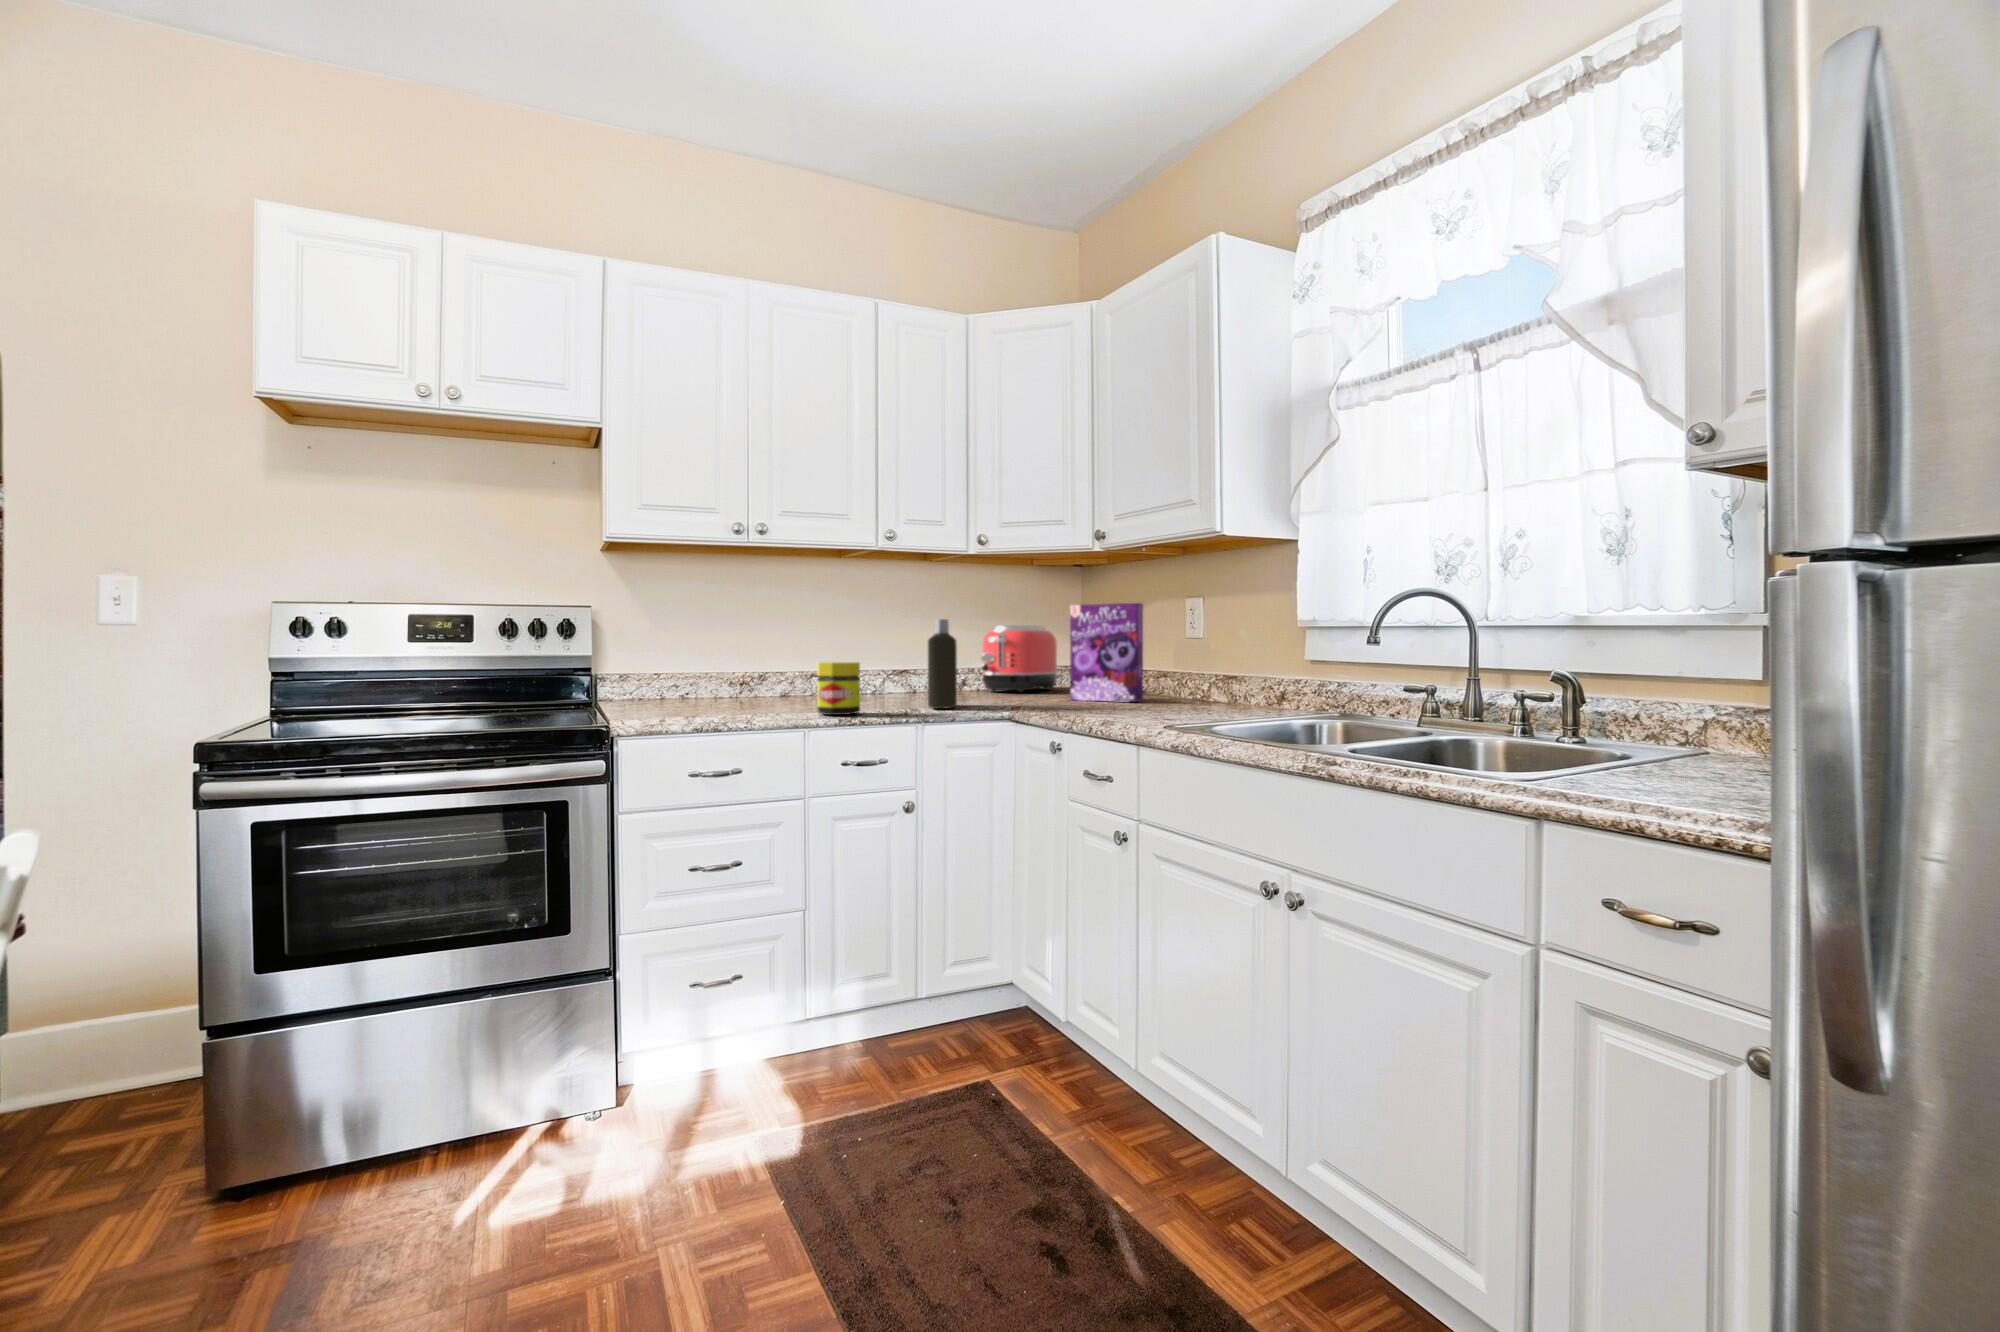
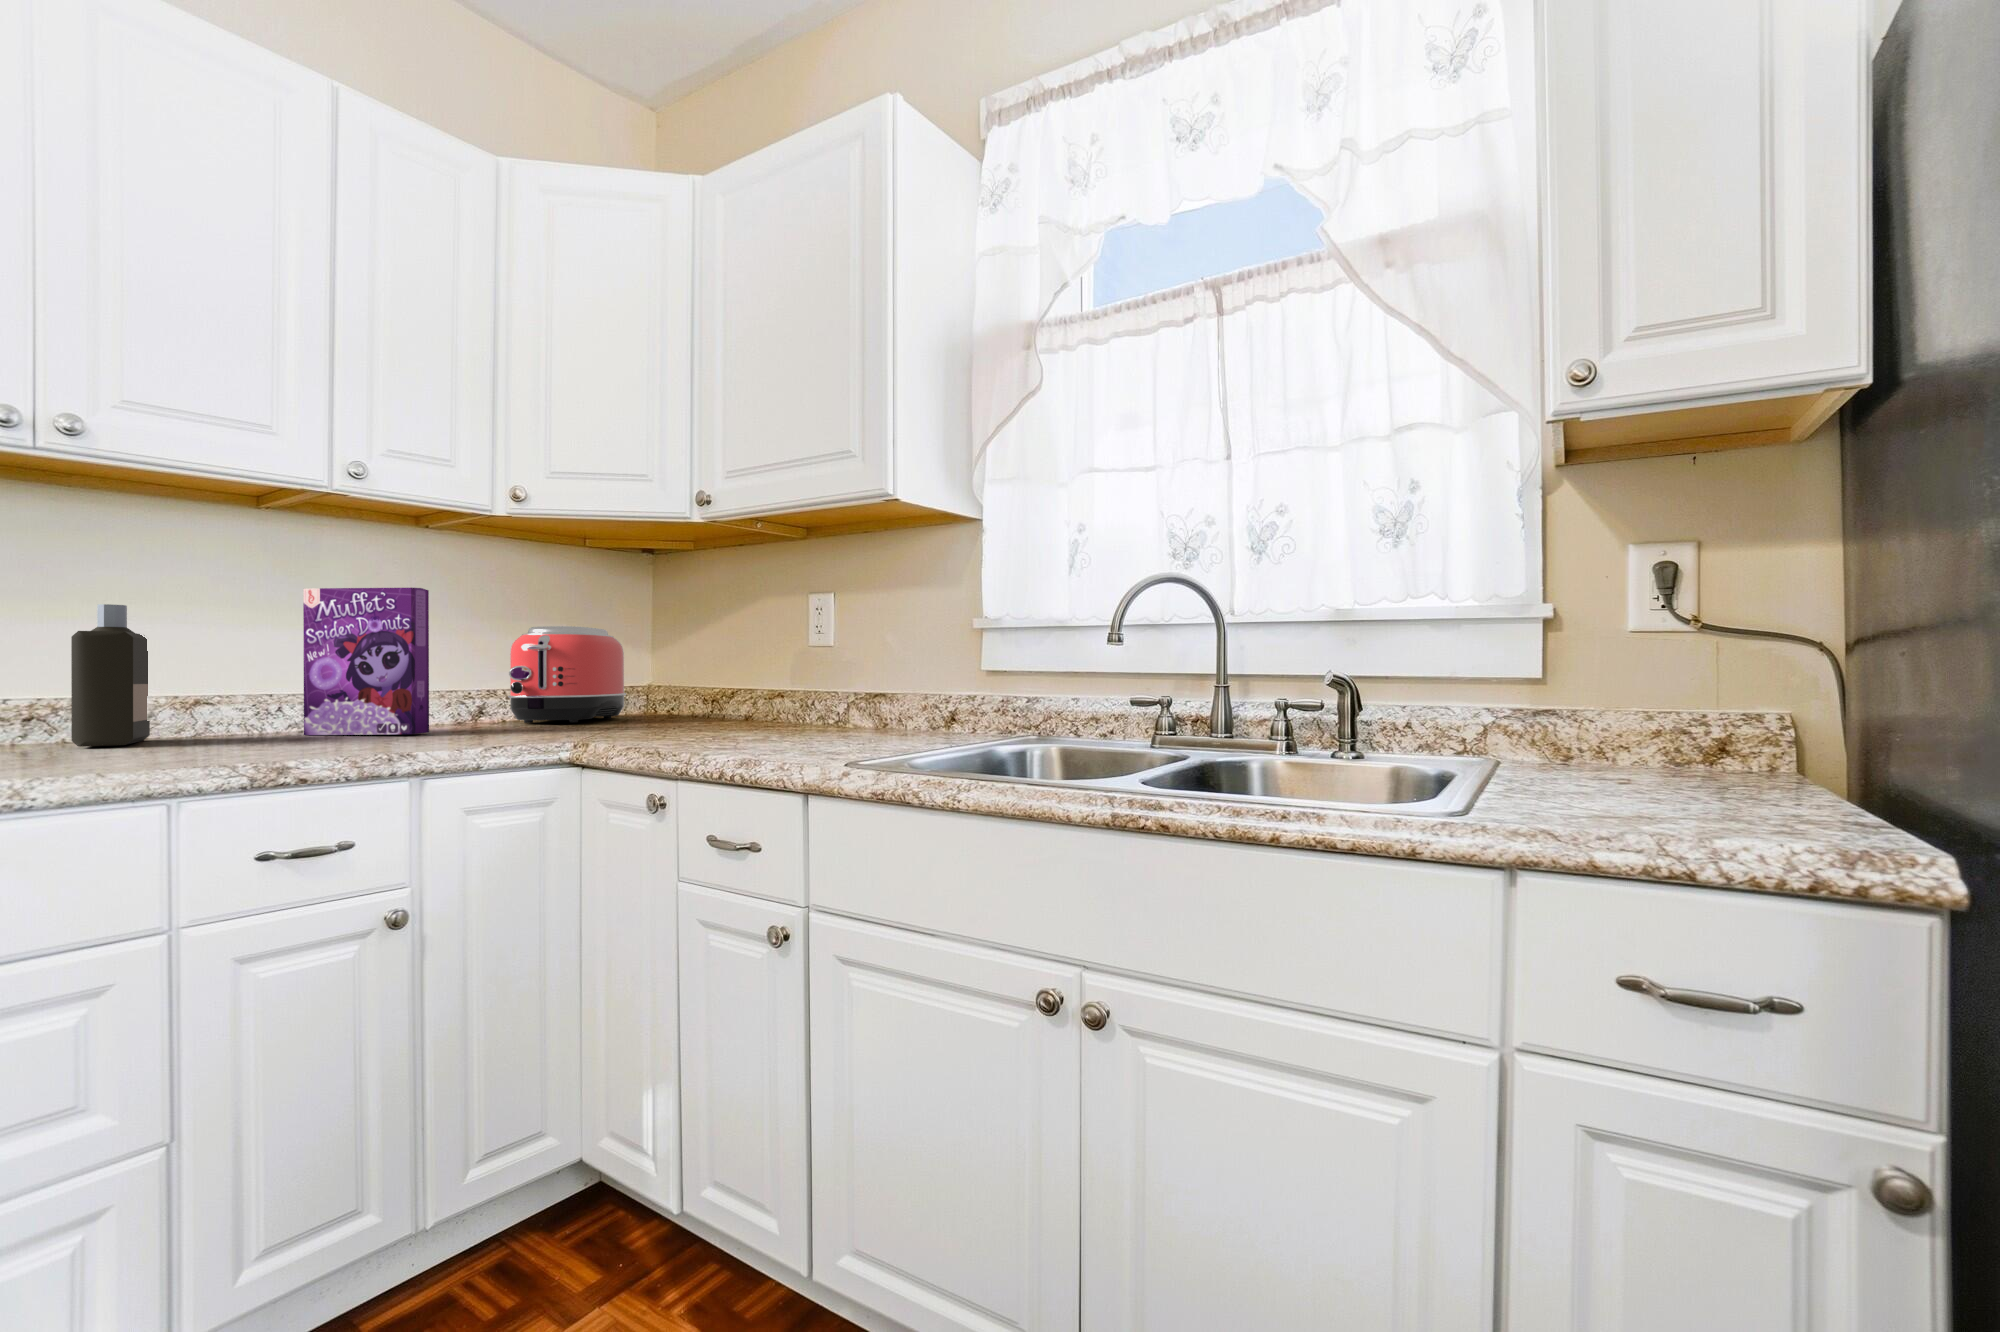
cereal box: present [1070,603,1143,702] -> present [303,588,429,735]
bottle: present [928,619,957,709] -> present [71,604,150,747]
jar: present [817,662,860,715] -> none [201,675,297,770]

